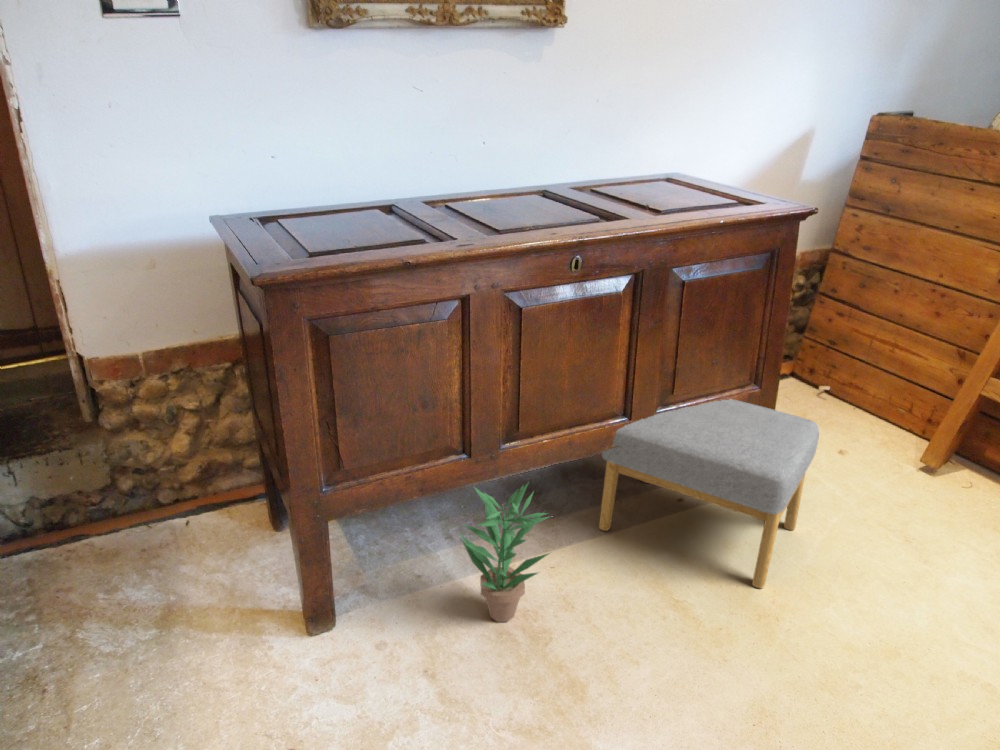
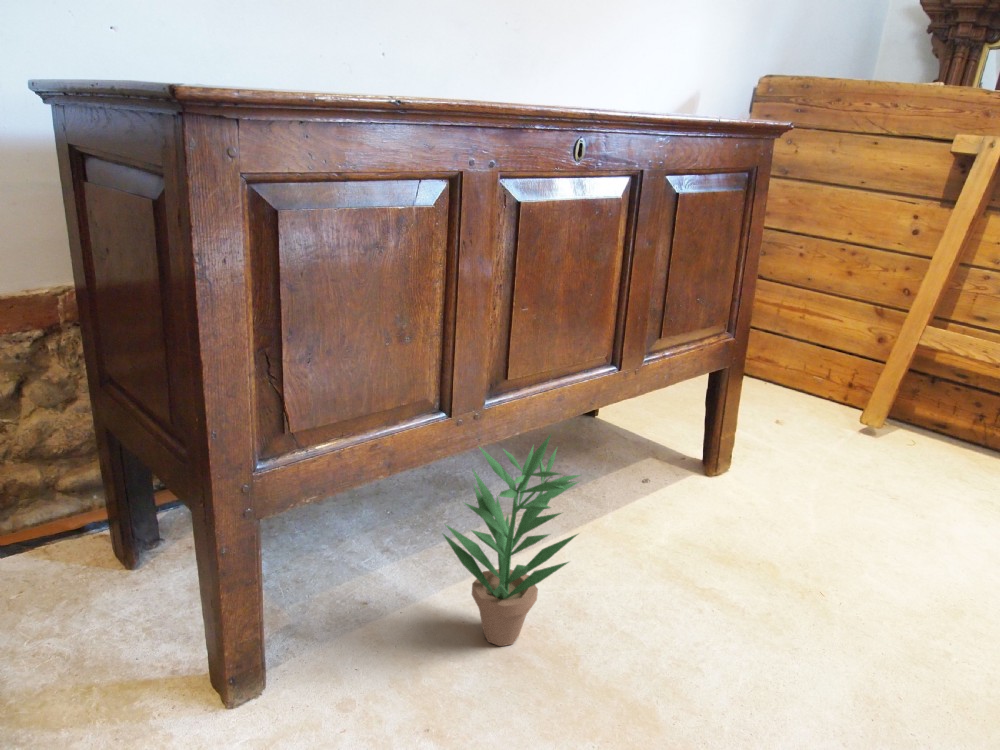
footstool: present [599,399,819,589] -> none [572,339,825,562]

